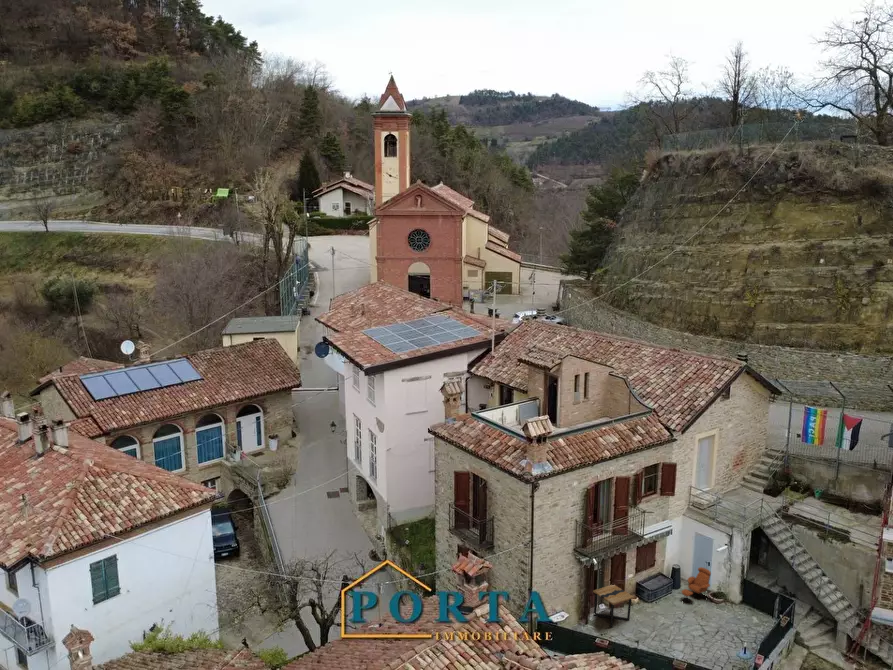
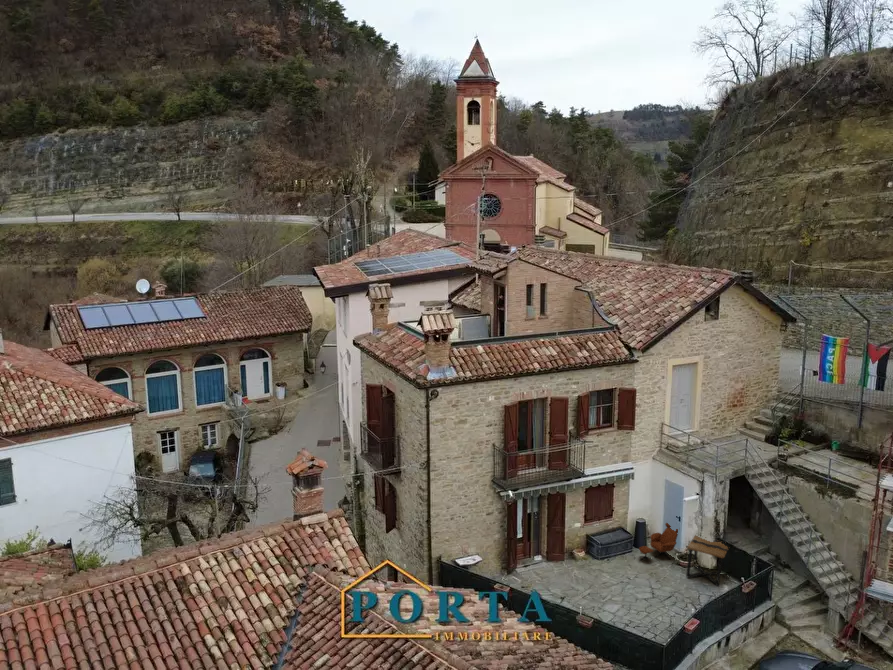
side table: present [593,585,634,627] -> present [686,535,728,586]

